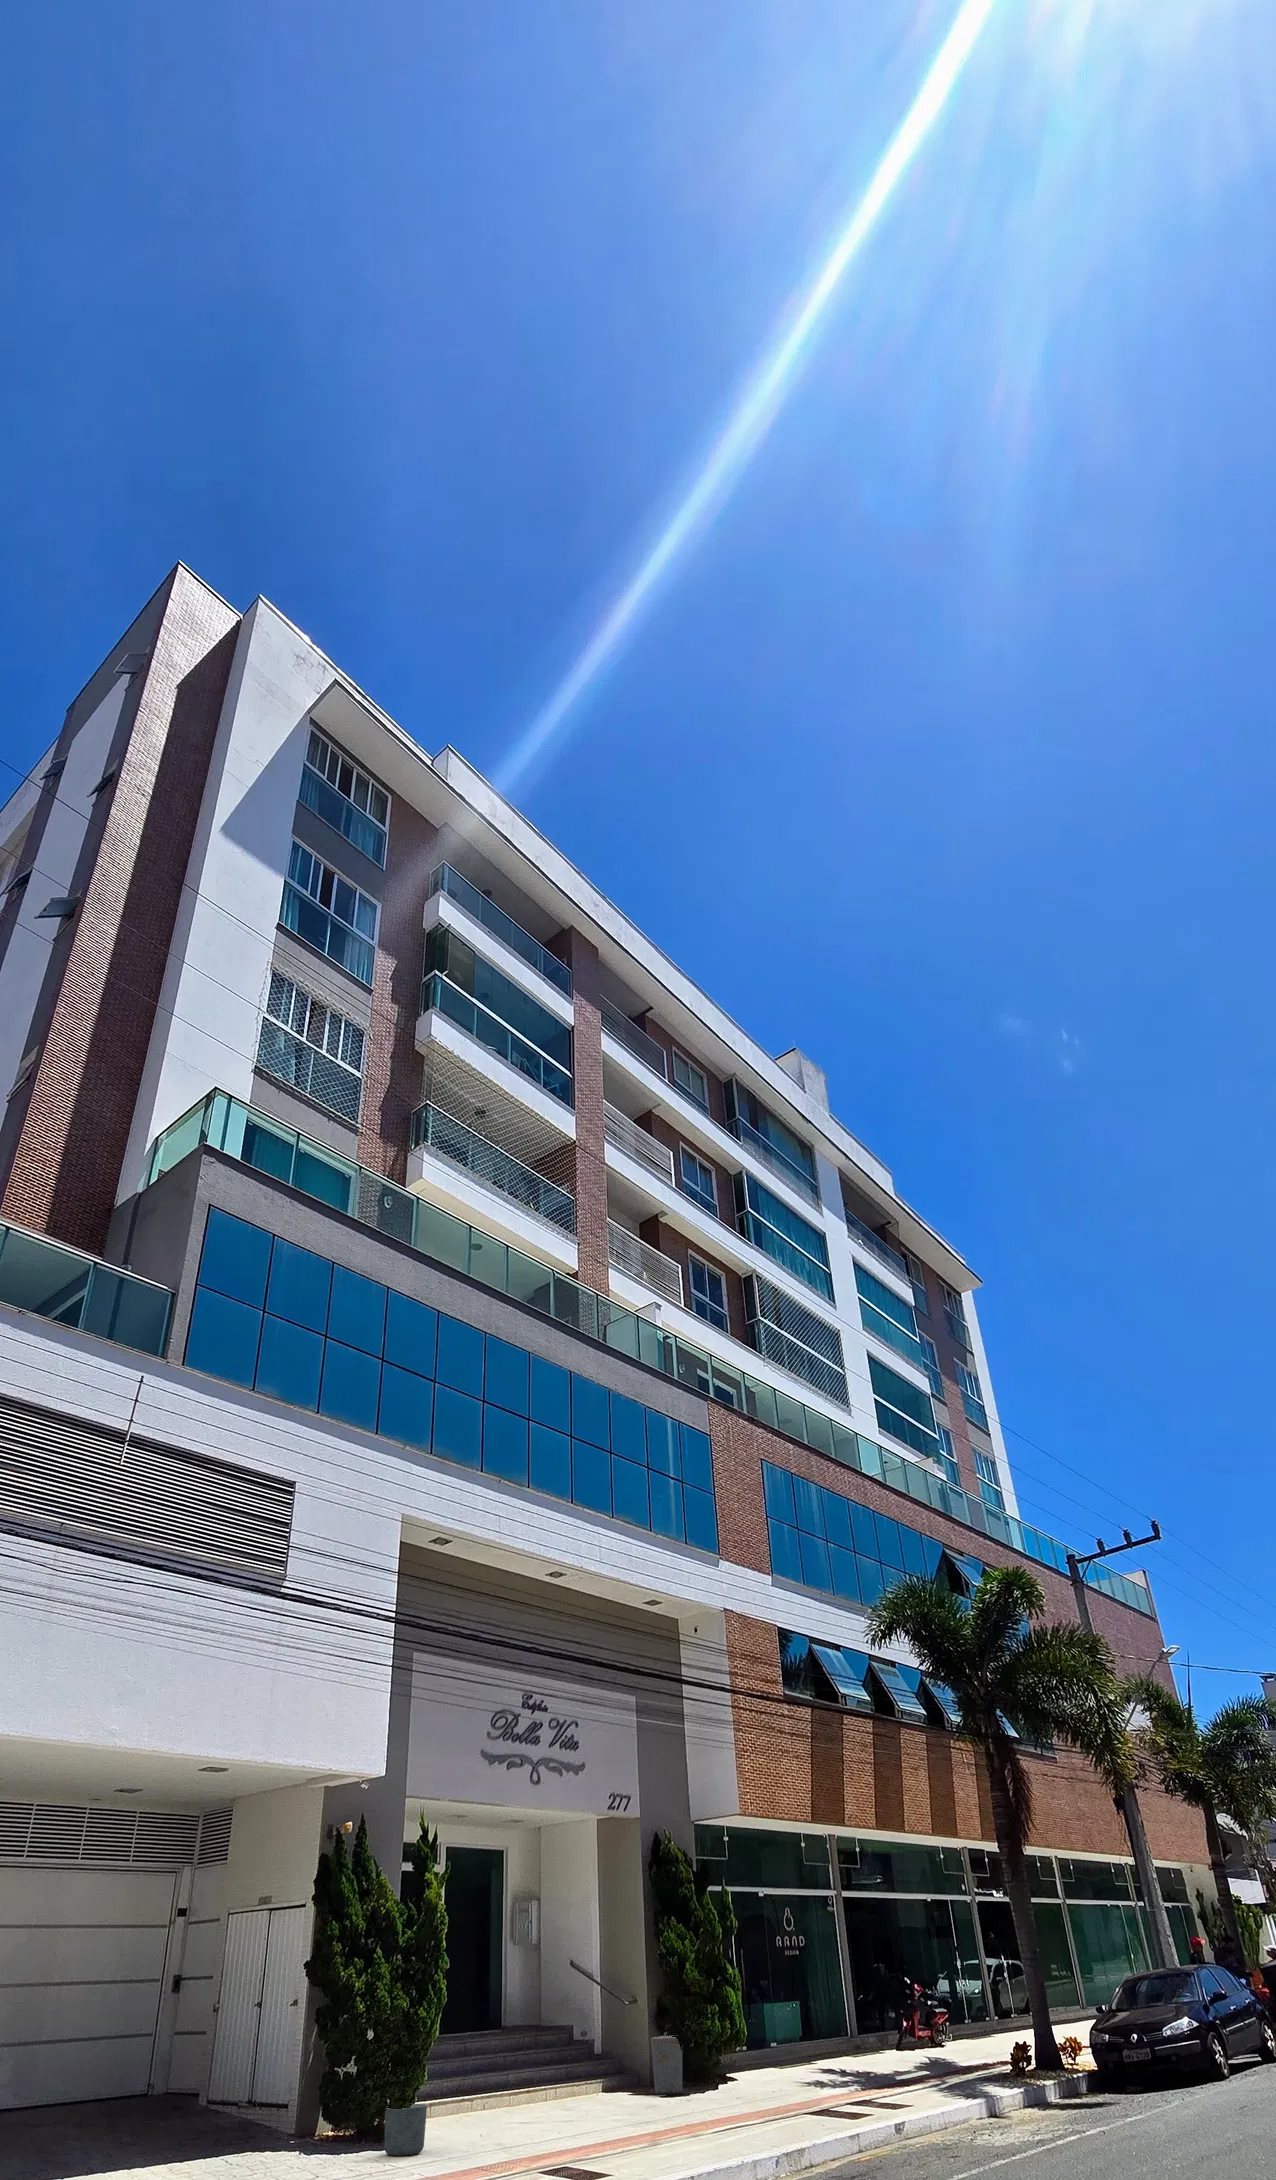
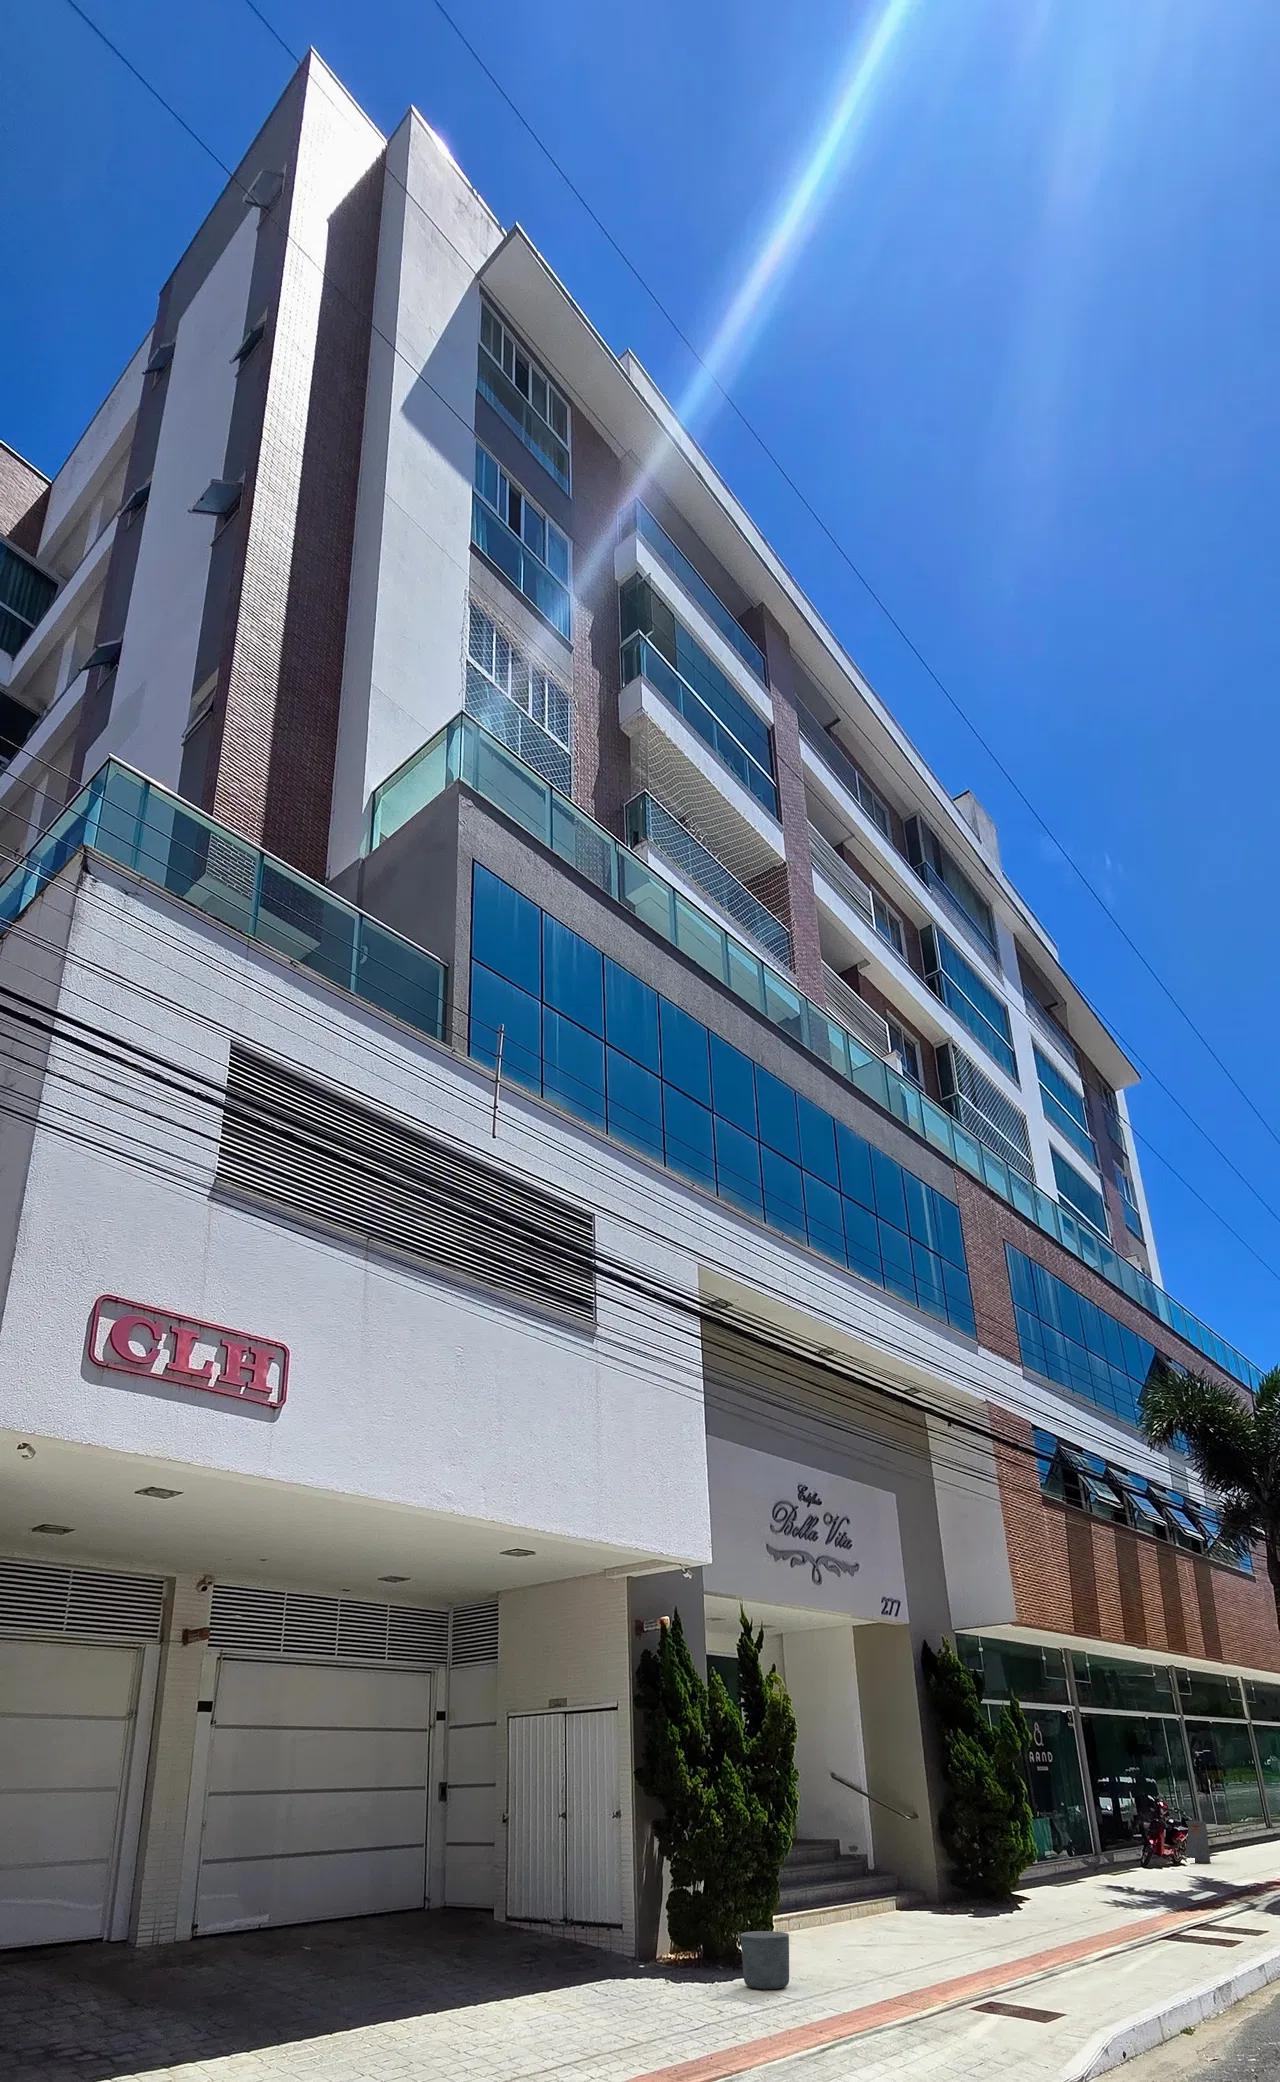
trash can: present [651,2032,682,2095] -> present [1185,1818,1211,1864]

